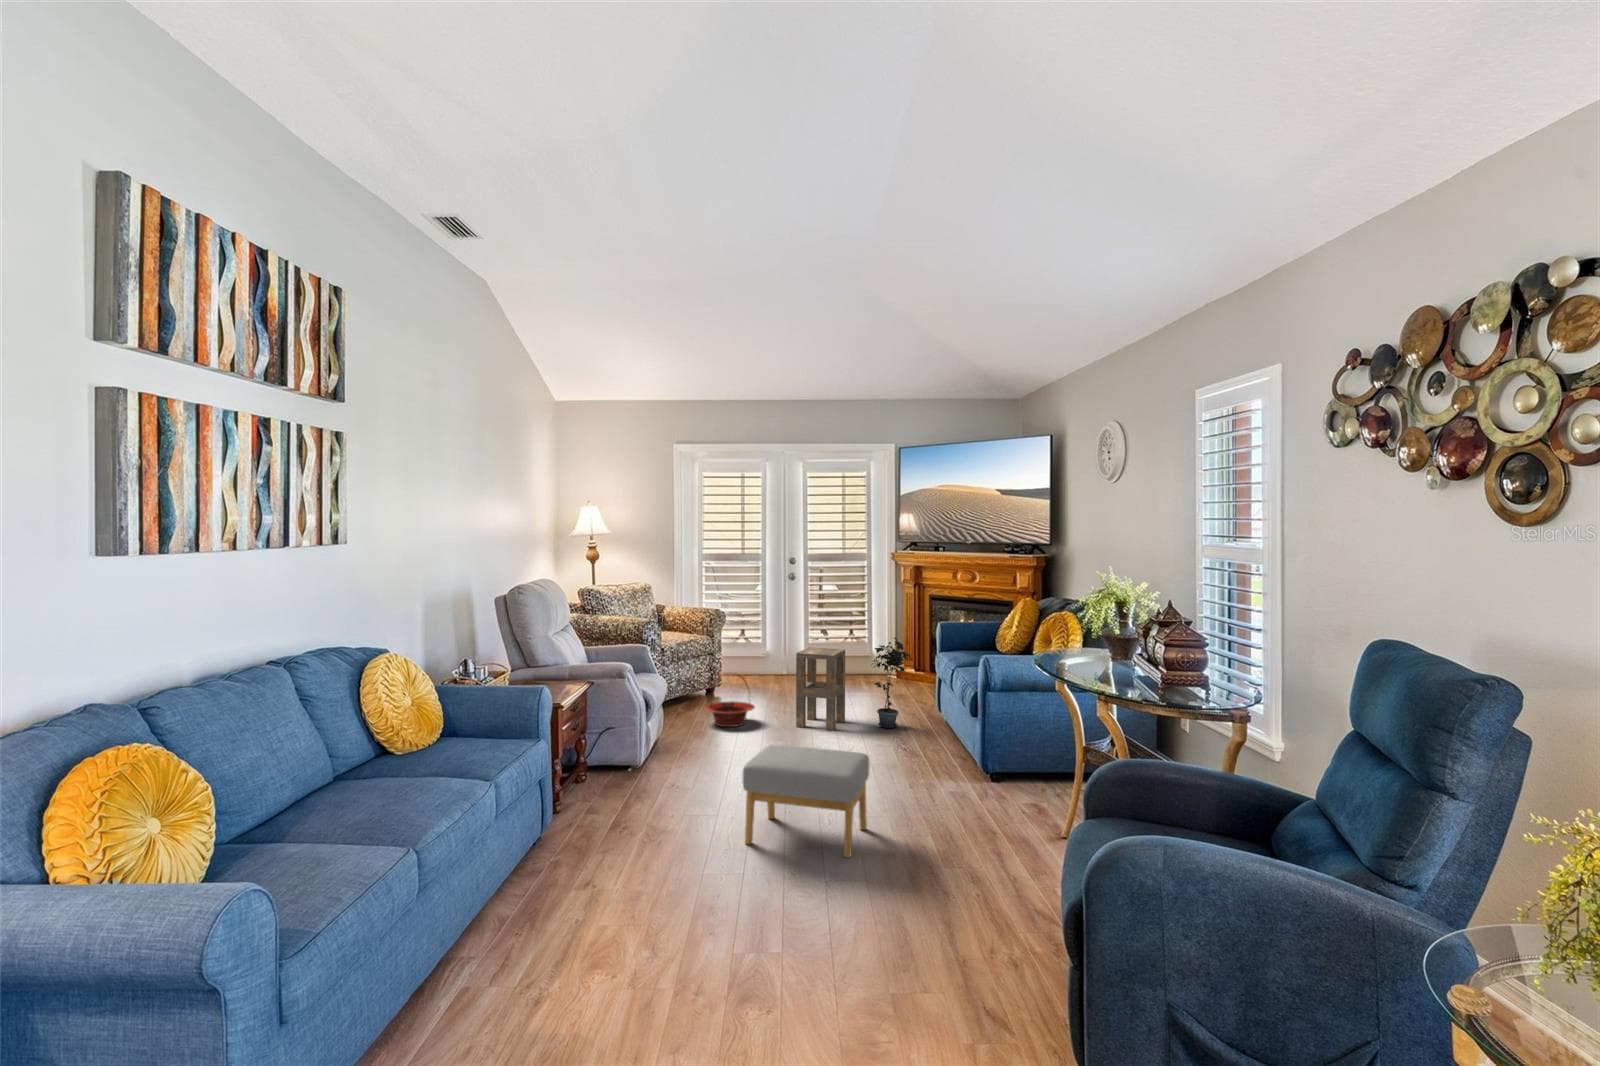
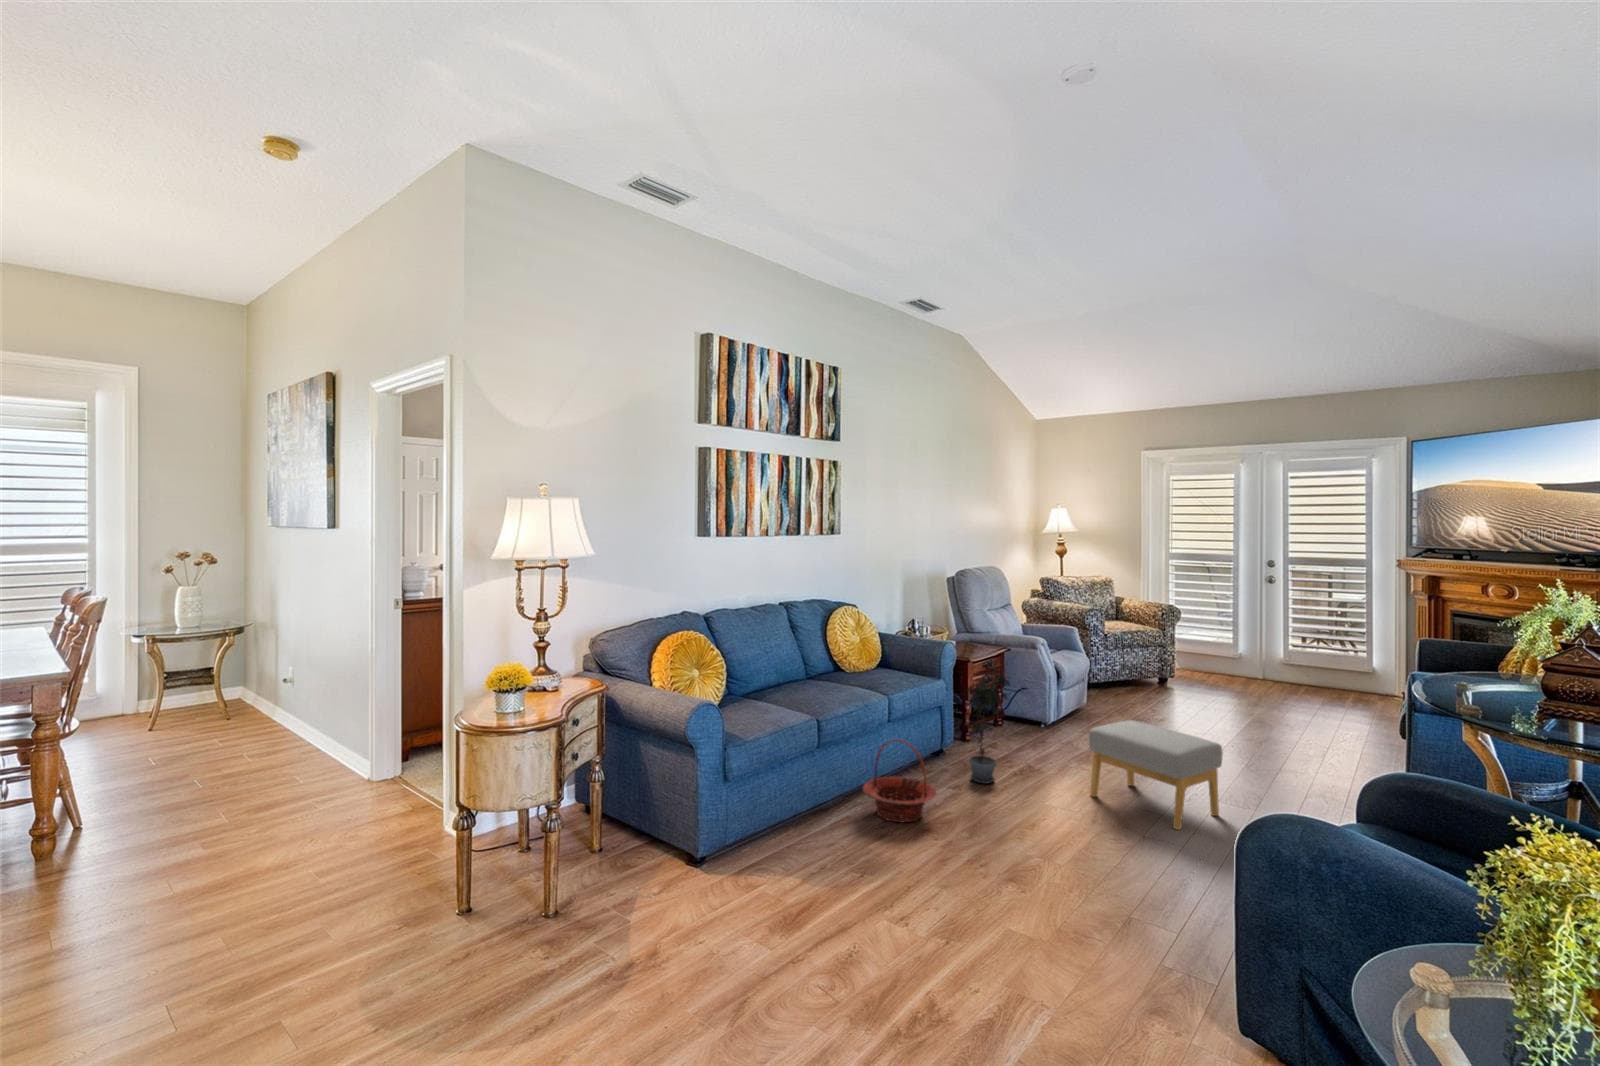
potted plant: present [873,638,912,728] -> present [964,668,1010,784]
side table: present [796,647,845,730] -> none [1227,650,1292,736]
basket: present [705,673,755,727] -> present [863,739,937,822]

